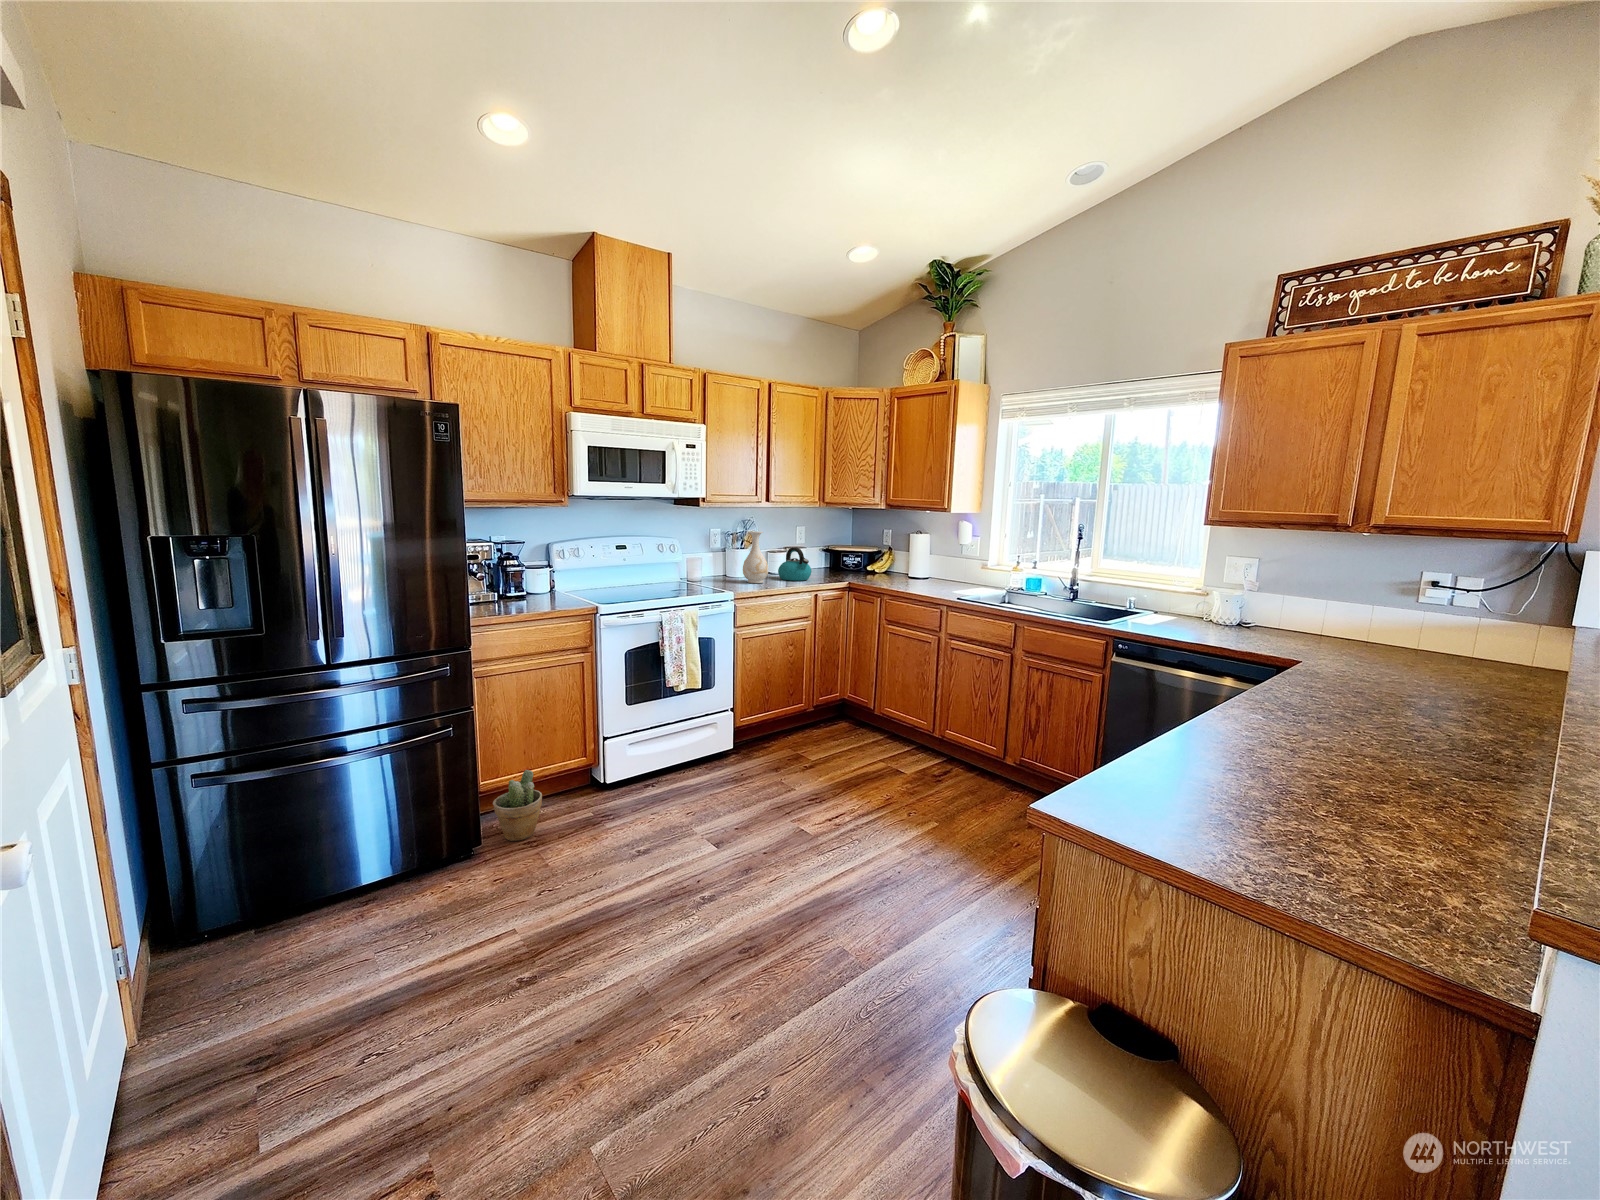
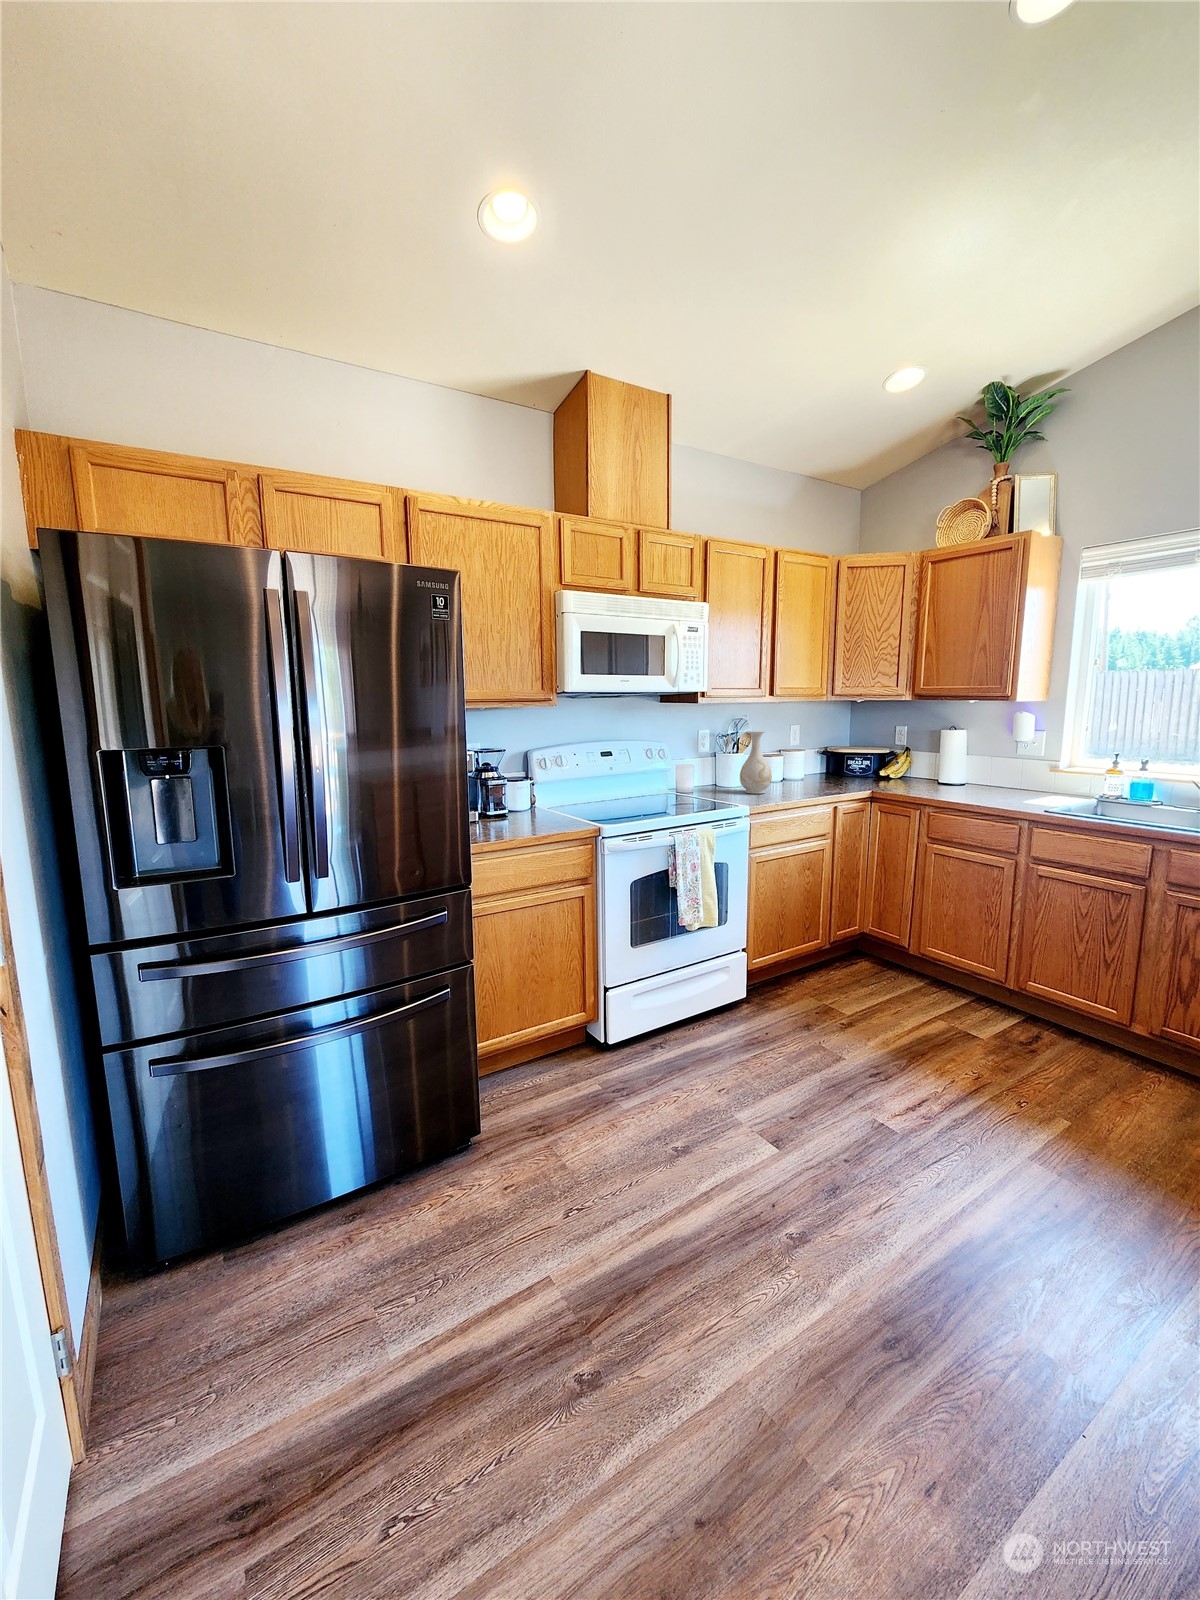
kettle: present [778,547,812,581] -> none [777,749,819,790]
potted plant: present [493,770,542,841] -> none [487,1033,544,1126]

